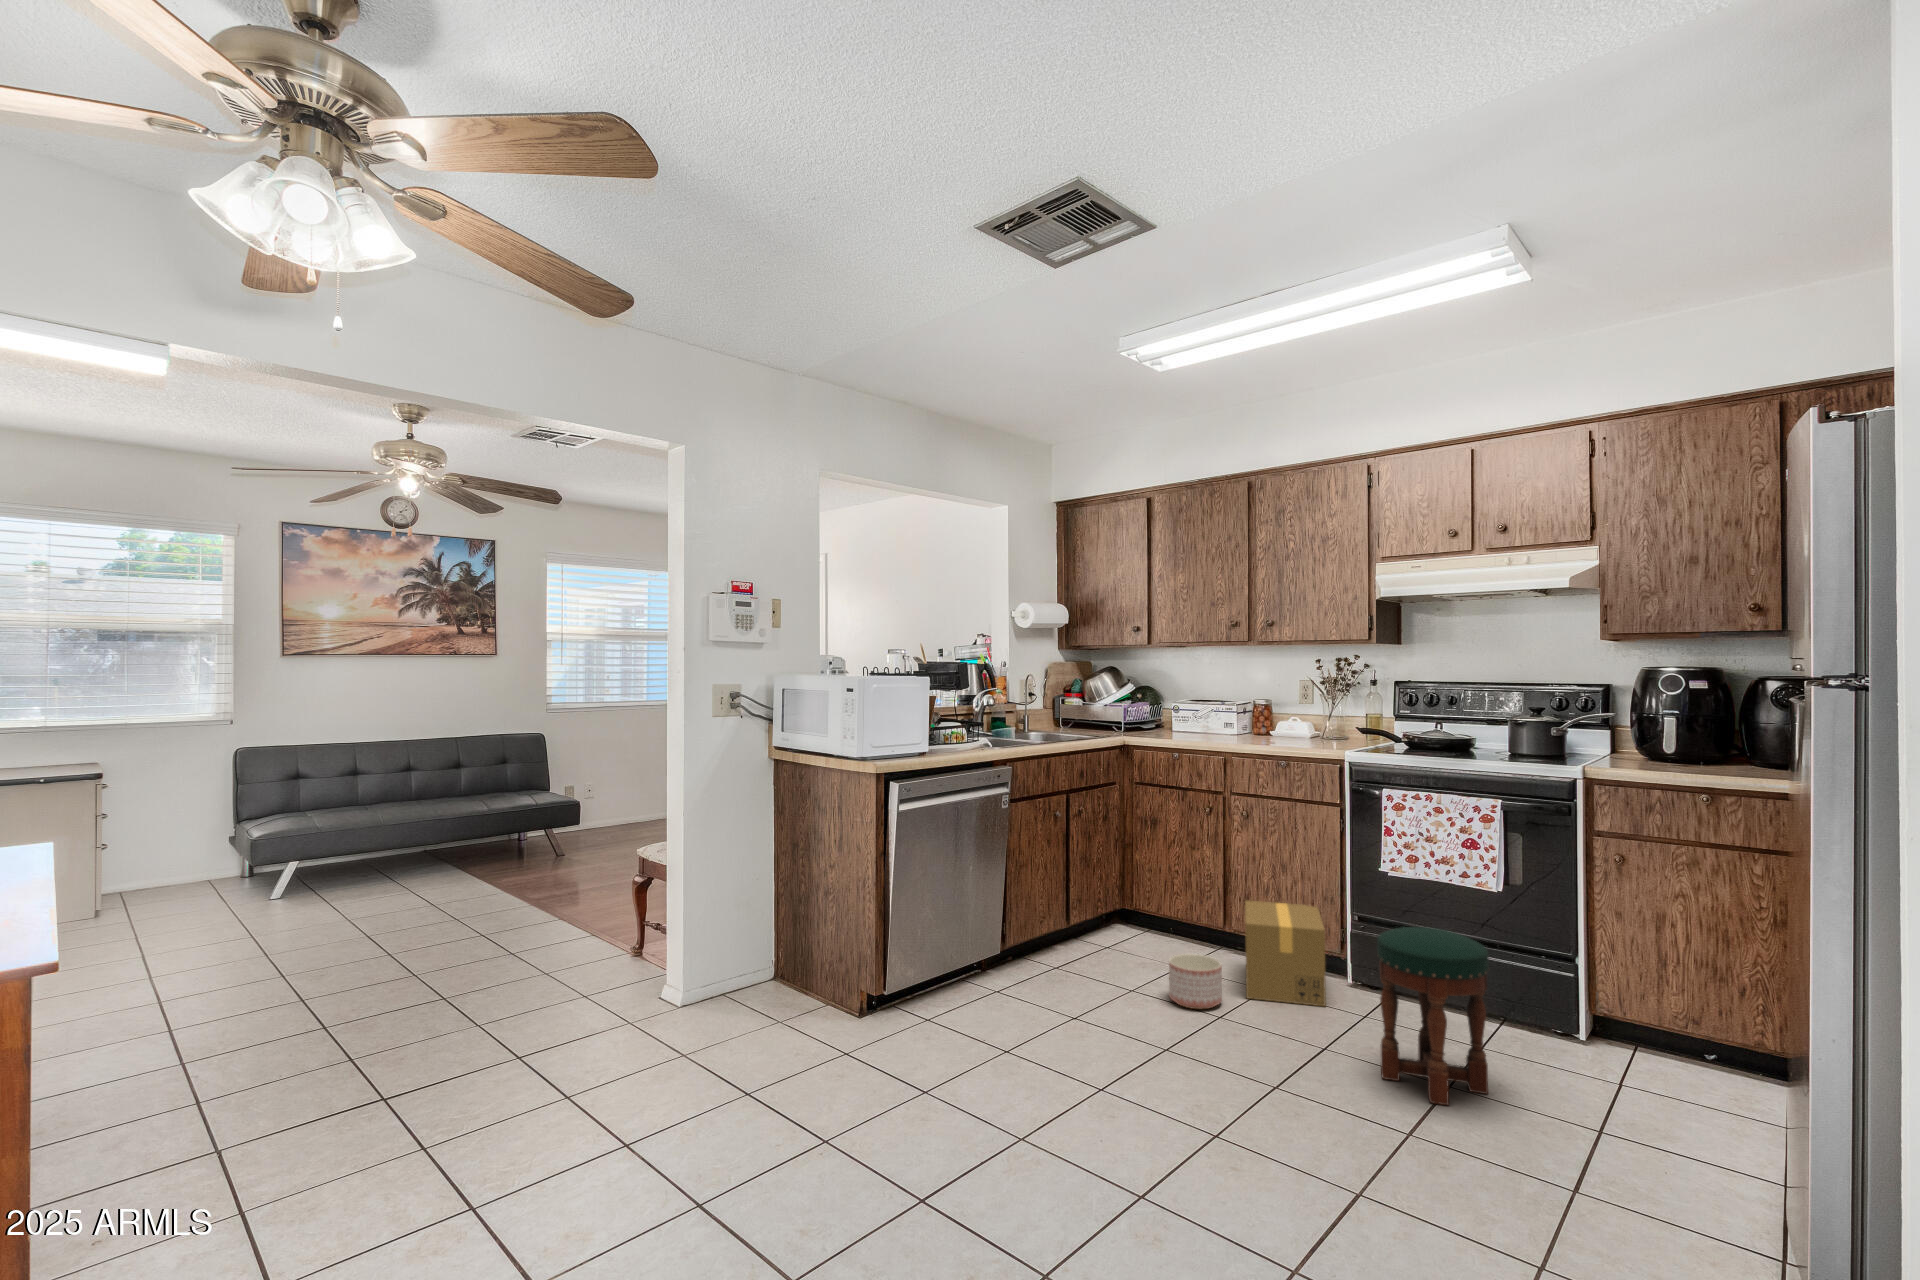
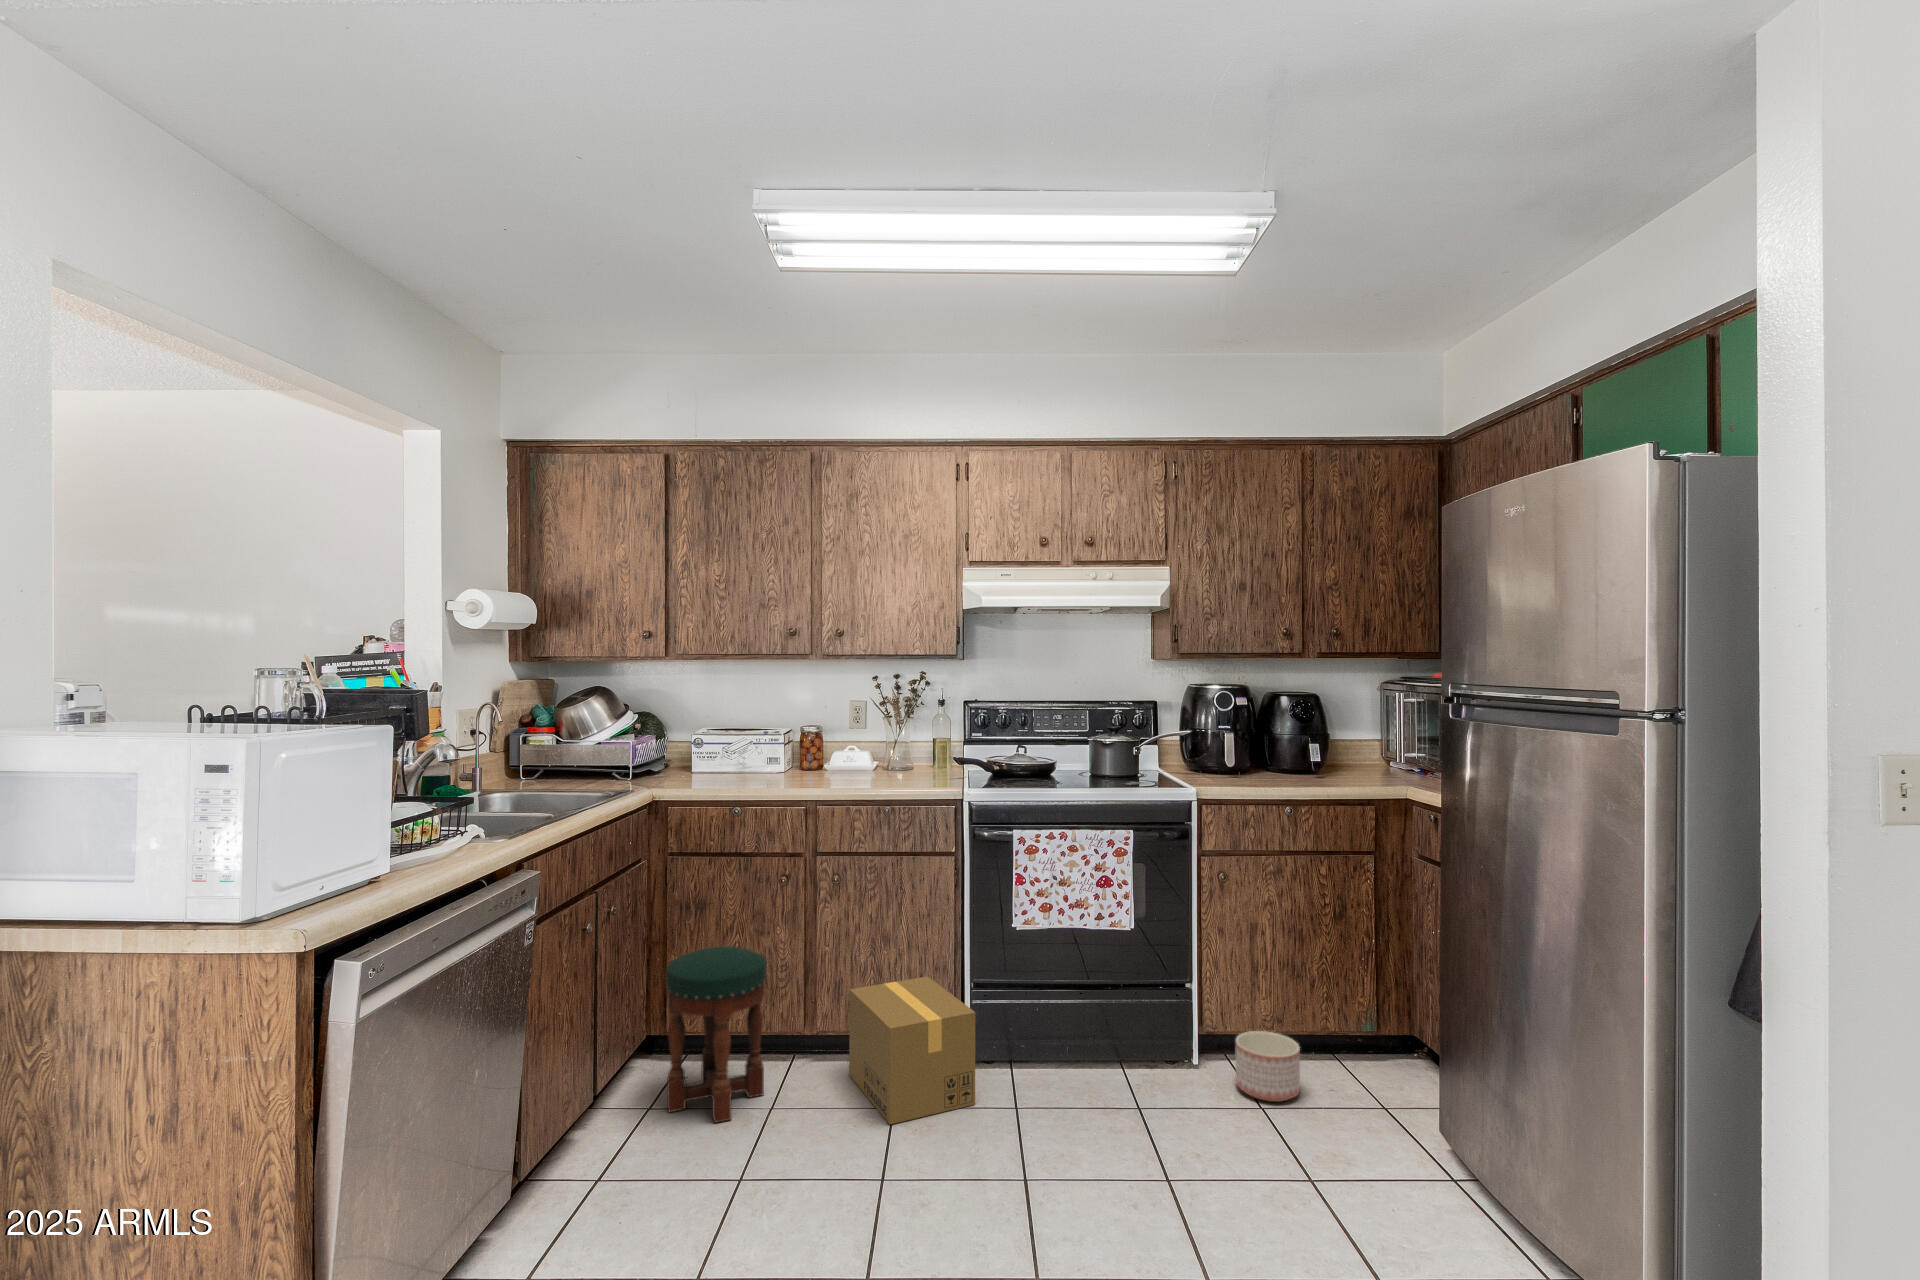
stool: present [1377,927,1489,1105] -> present [666,946,767,1123]
planter: present [1169,954,1222,1009] -> present [1235,1031,1300,1102]

